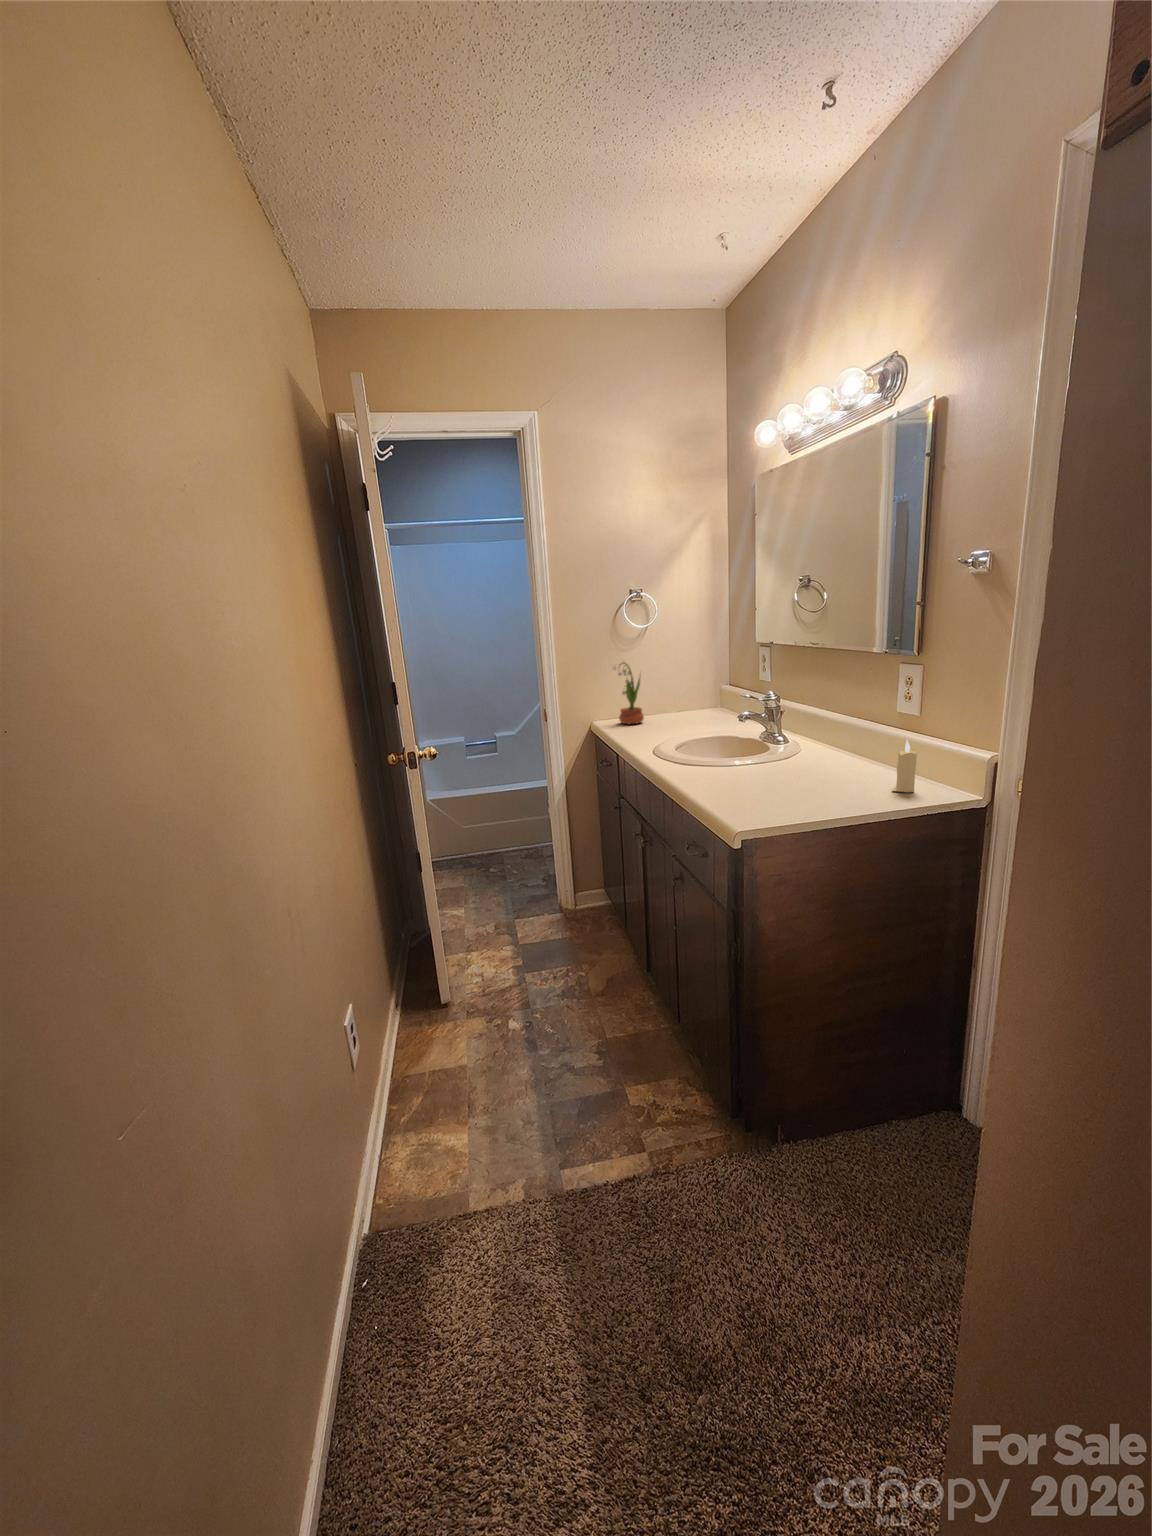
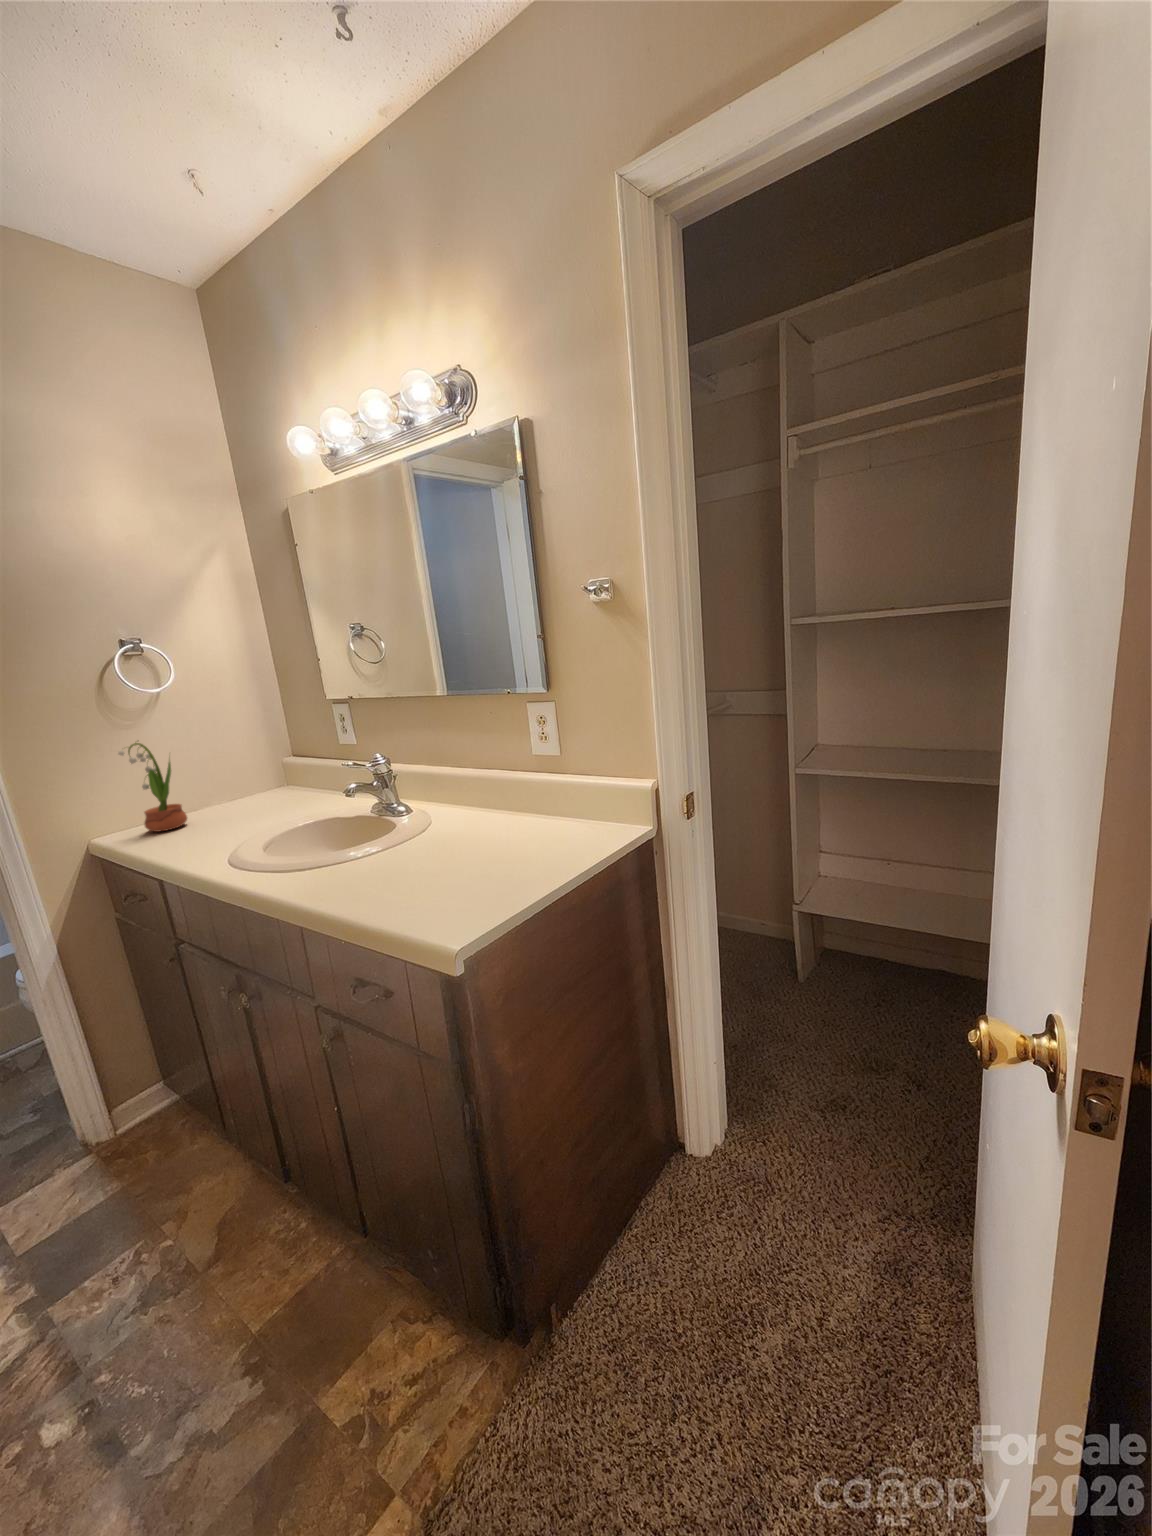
candle: present [891,740,917,792] -> none [571,782,594,841]

